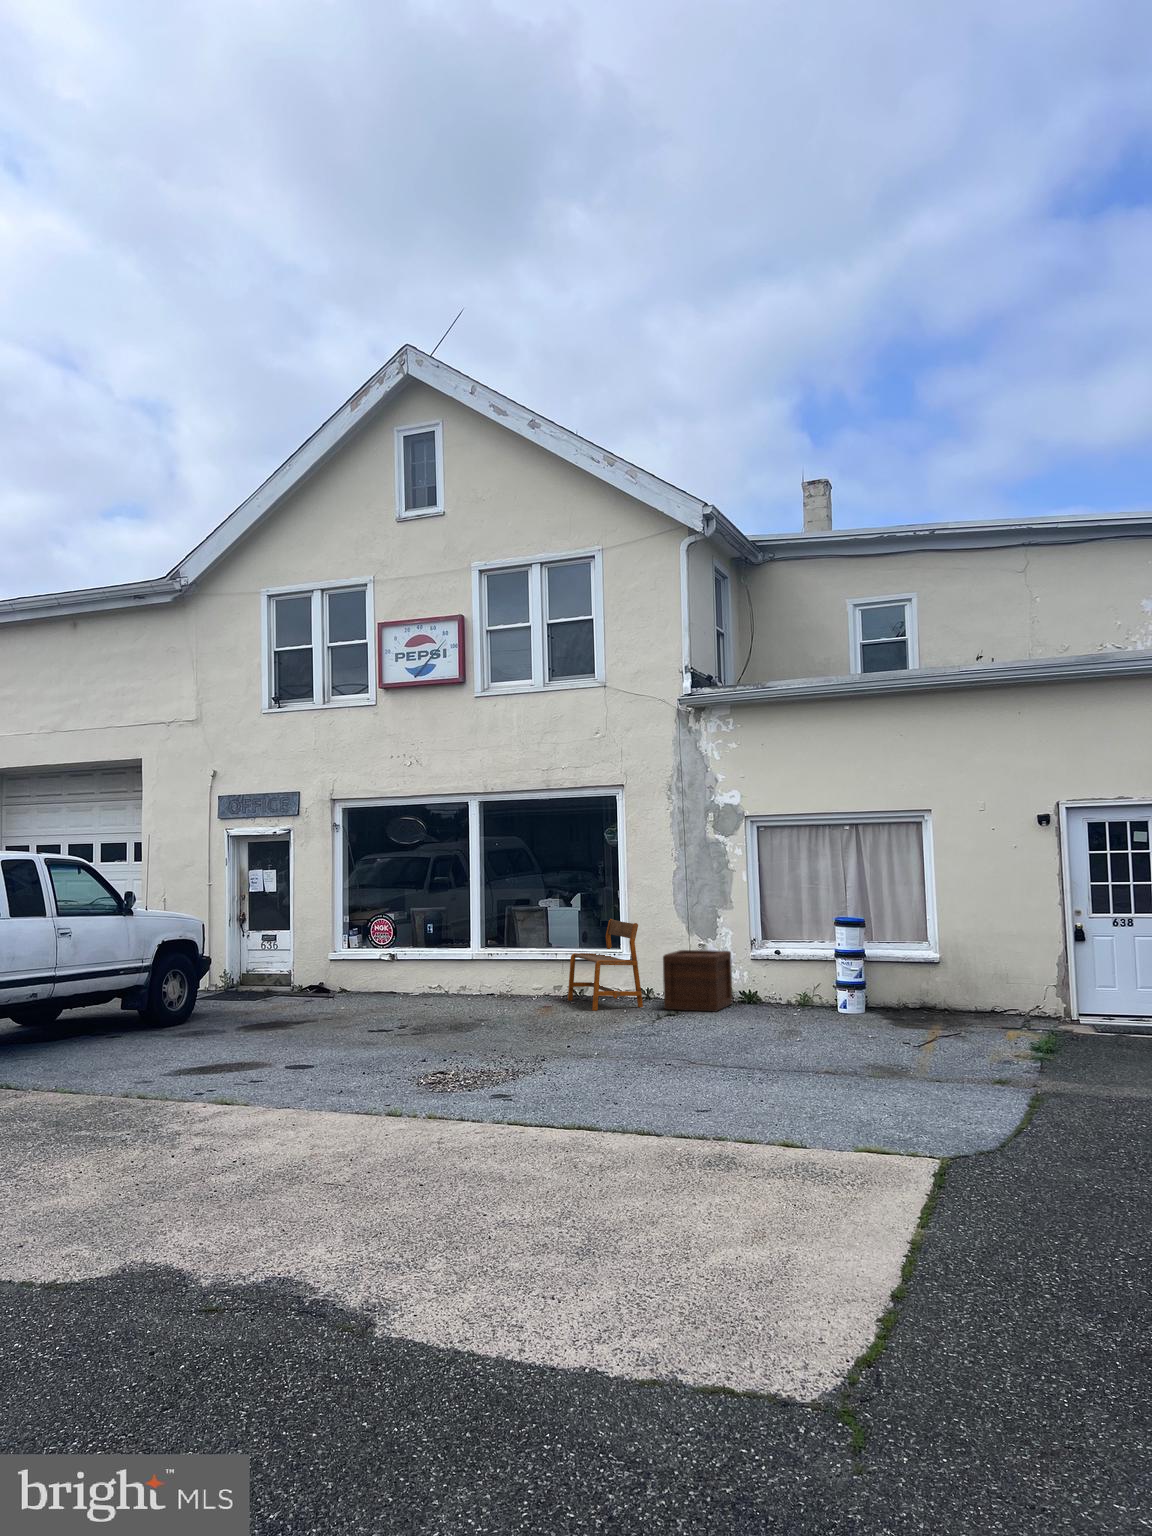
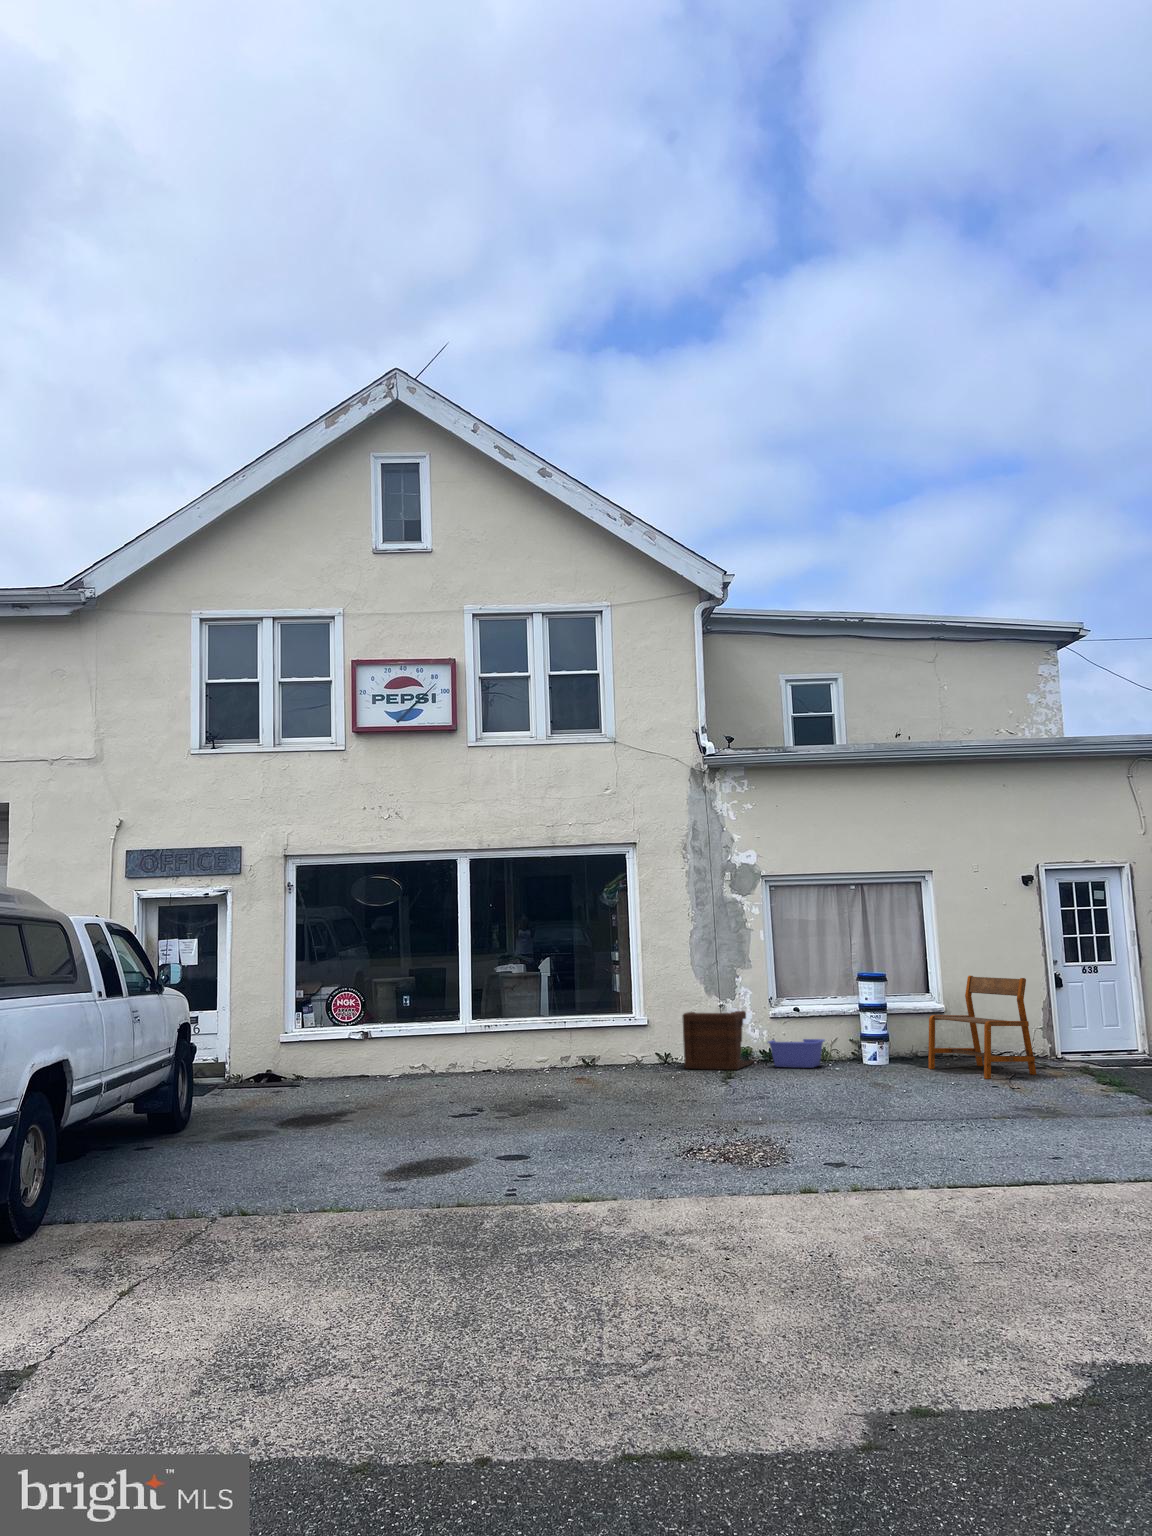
bench: present [568,919,643,1011] -> present [928,976,1036,1079]
storage bin: none [747,980,805,1010] -> present [768,1039,825,1068]

